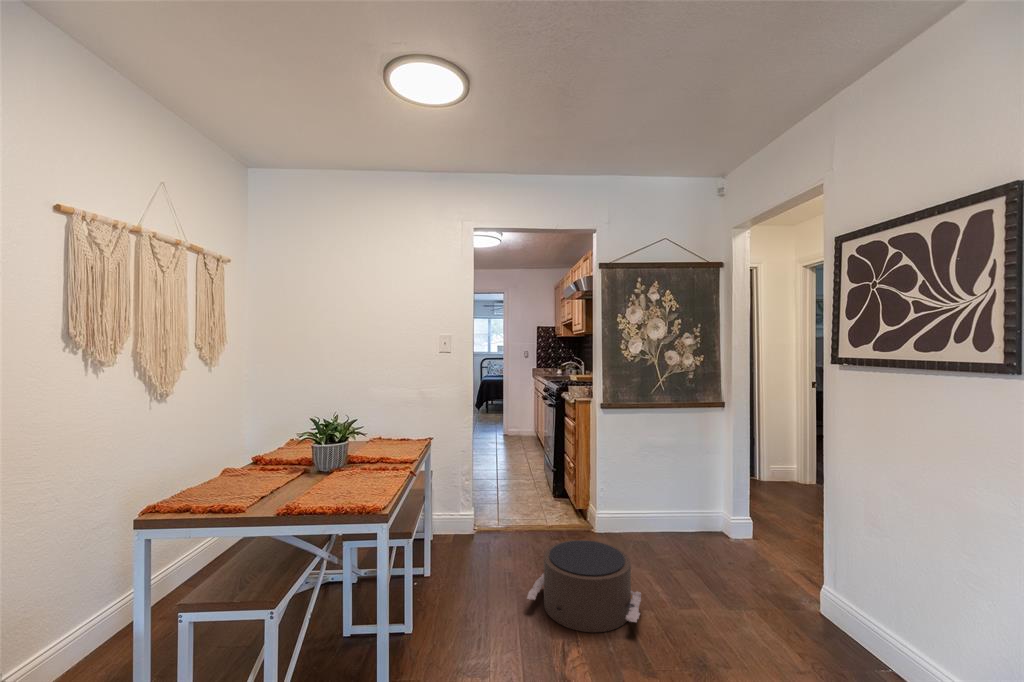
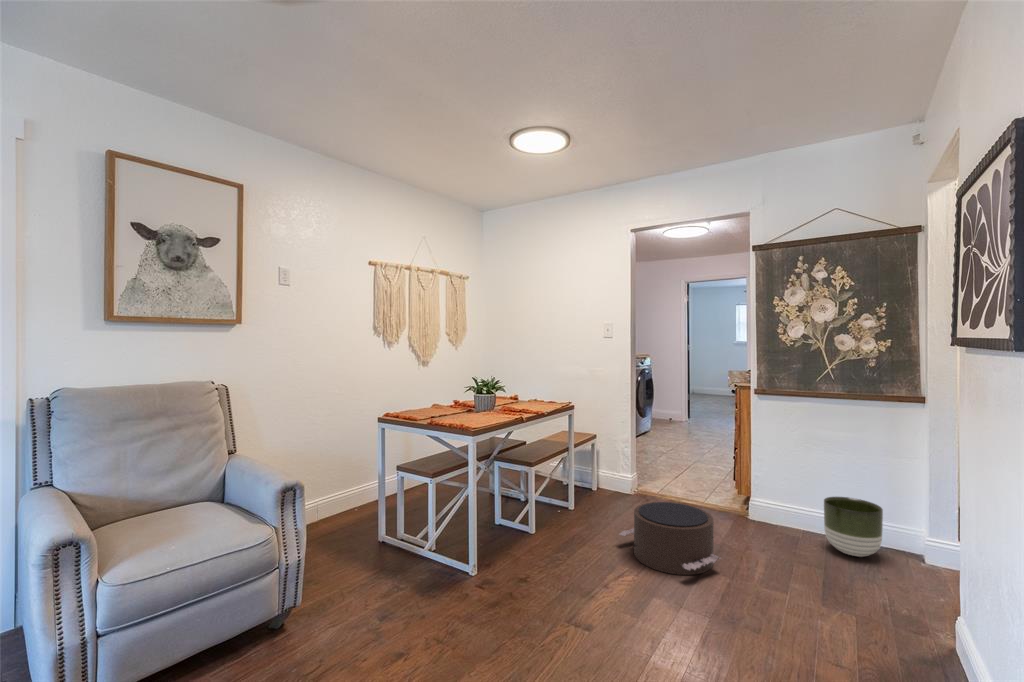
planter: none [667,495,712,548] -> present [824,497,883,557]

